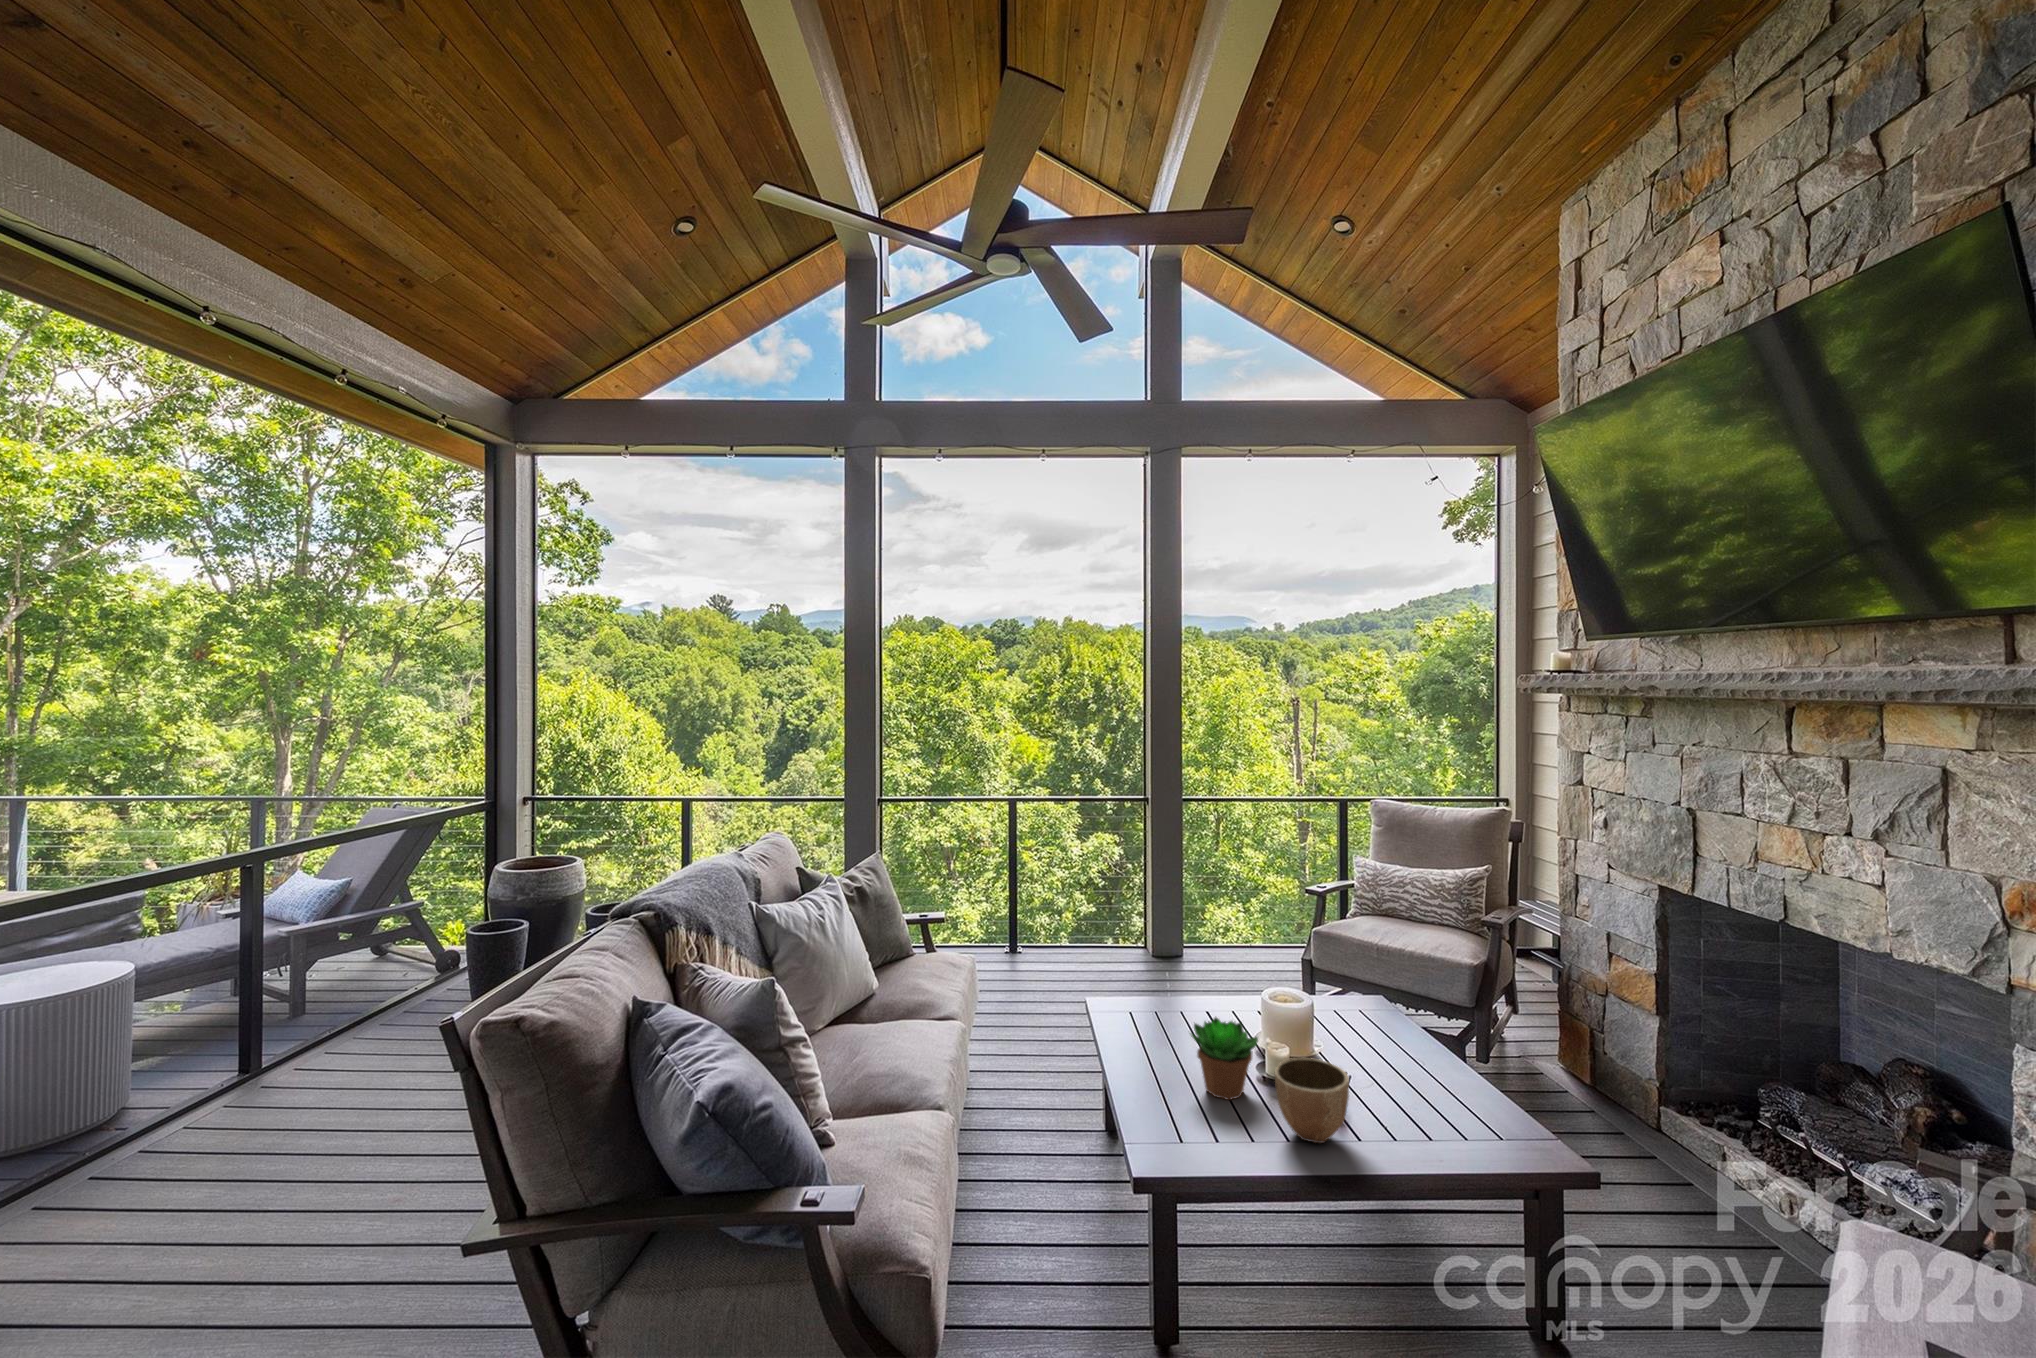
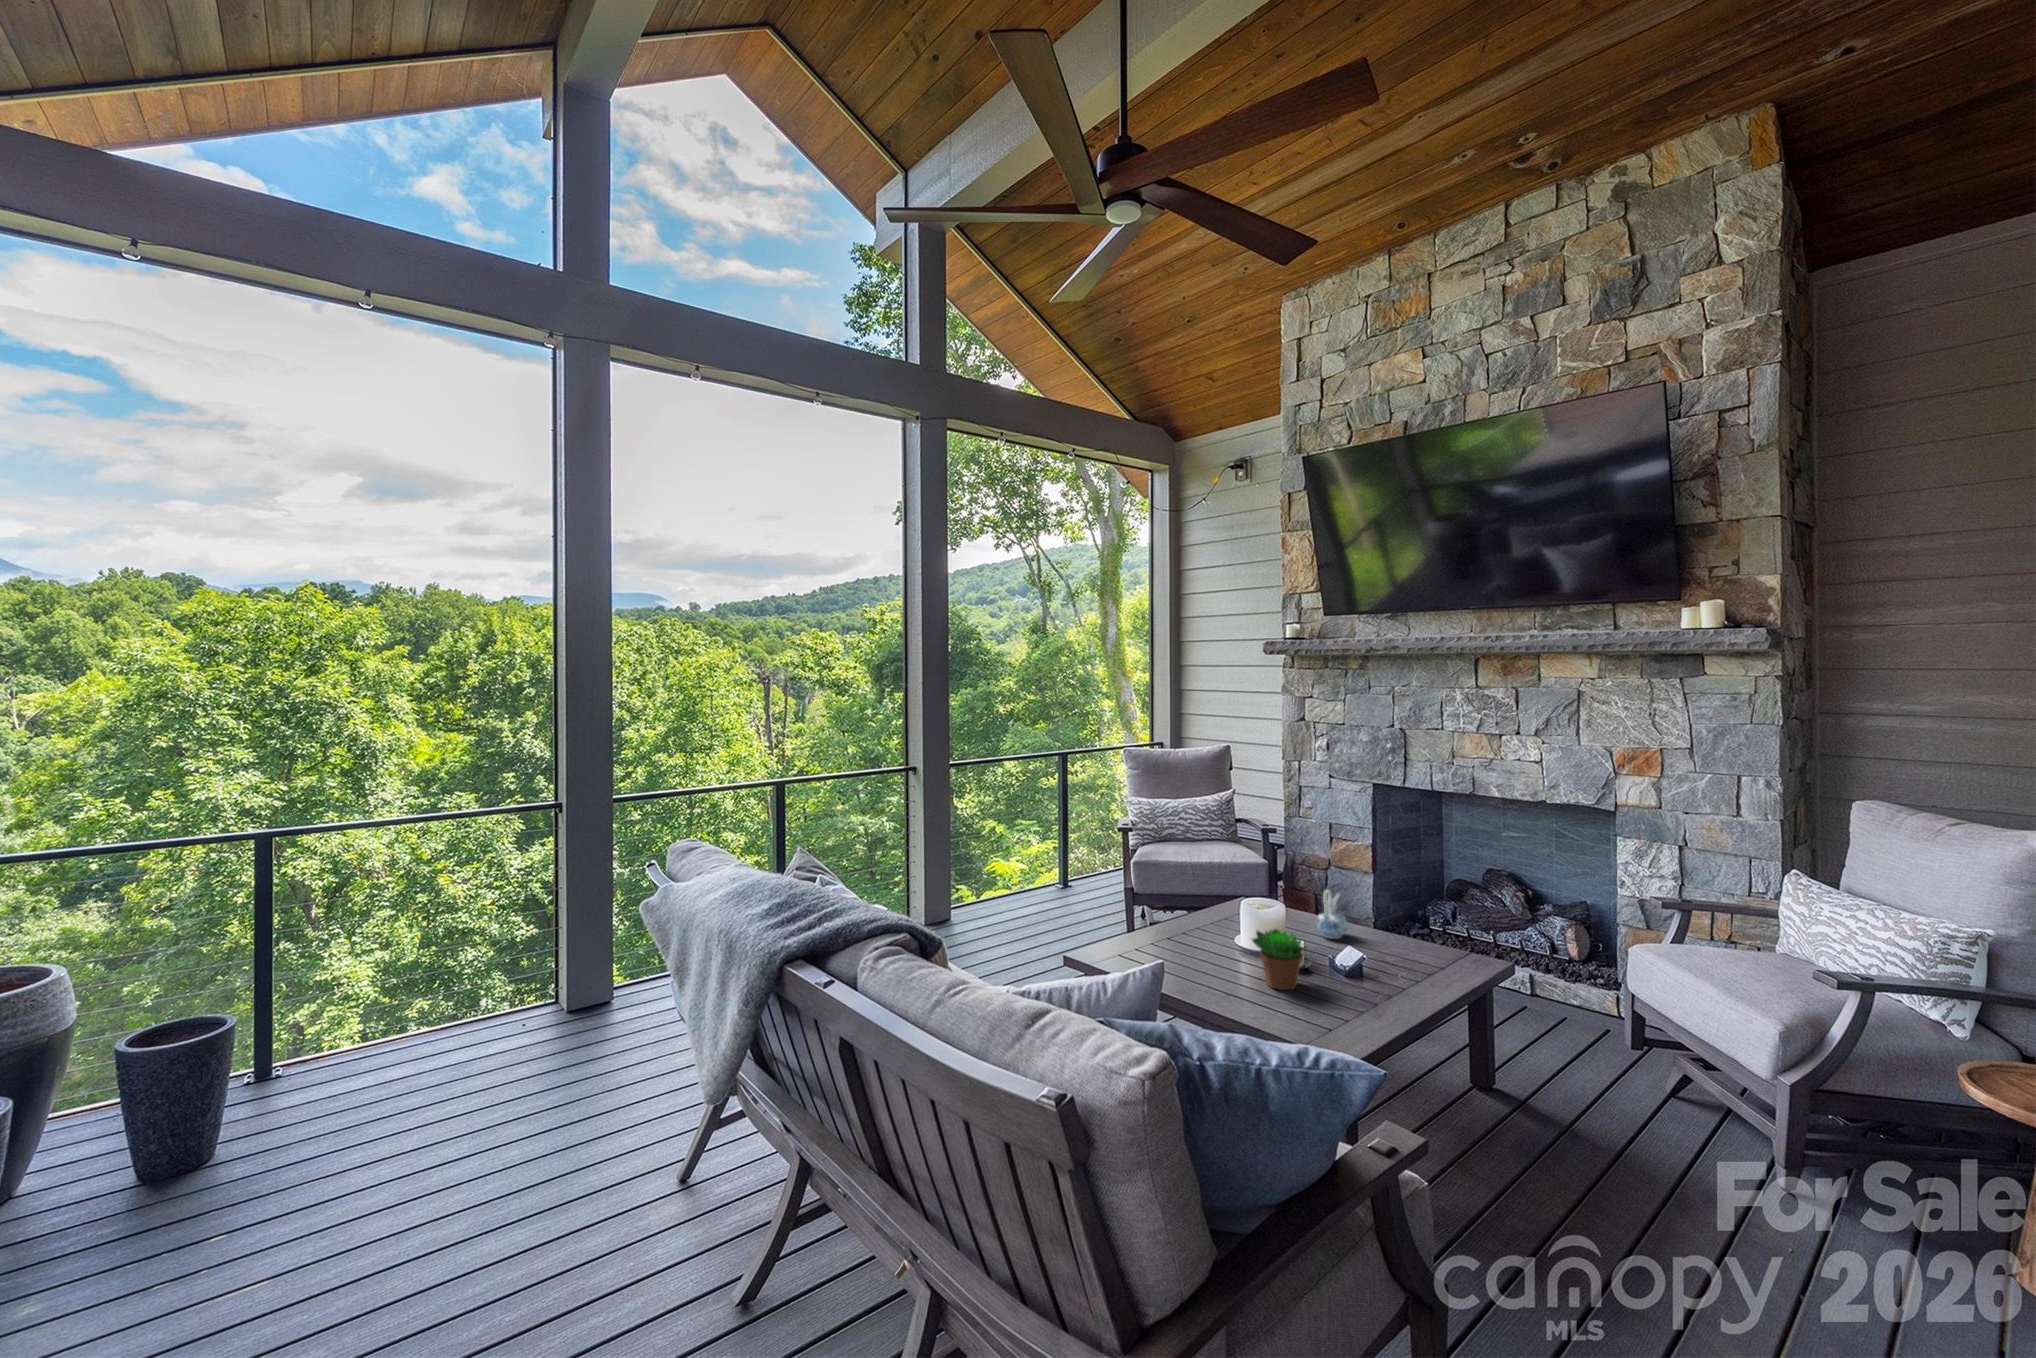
ceramic pitcher: none [1377,999,1421,1070] -> present [1316,890,1348,939]
decorative bowl: present [1275,1058,1349,1143] -> none [1346,936,1403,996]

